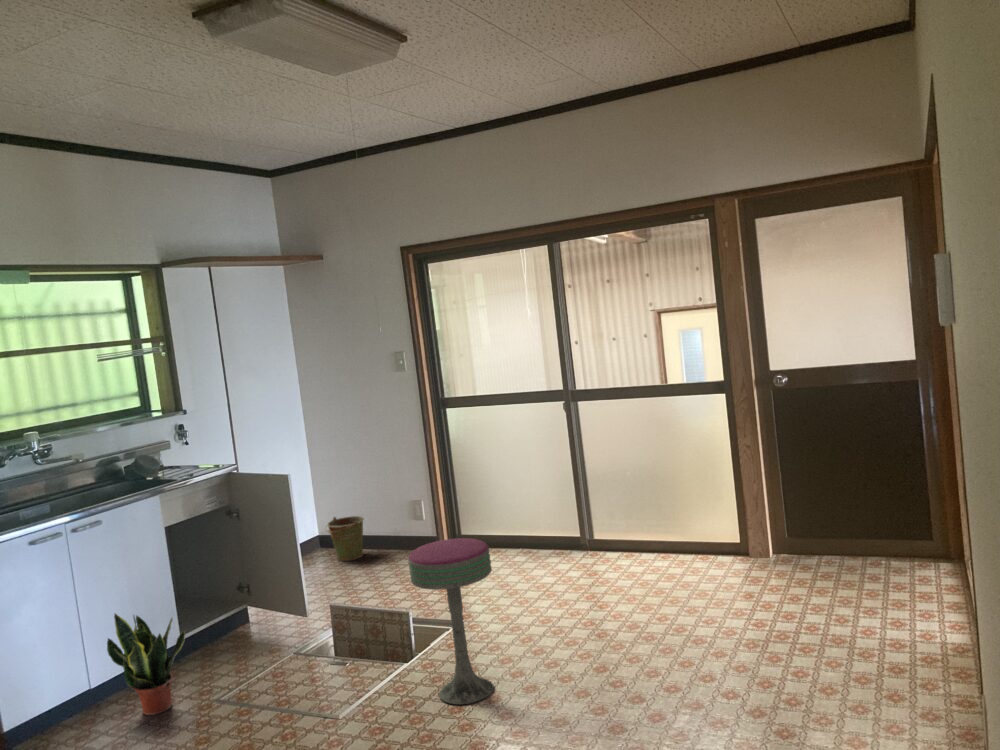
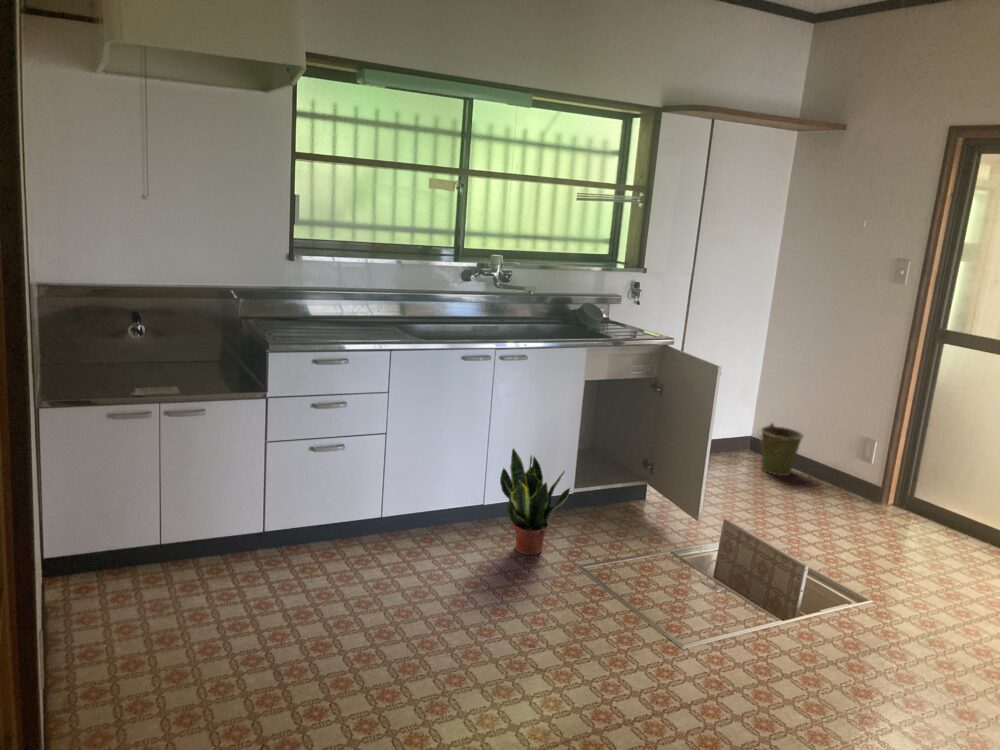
bar stool: present [408,538,494,705] -> none [802,505,927,713]

